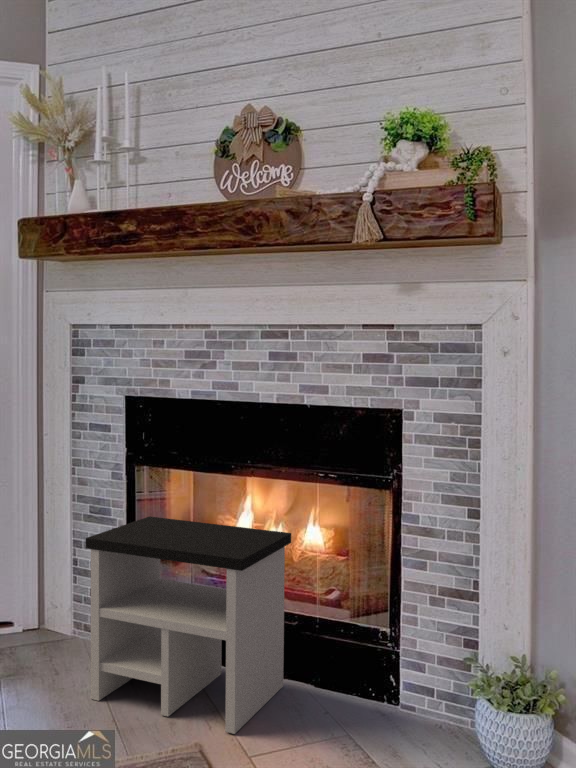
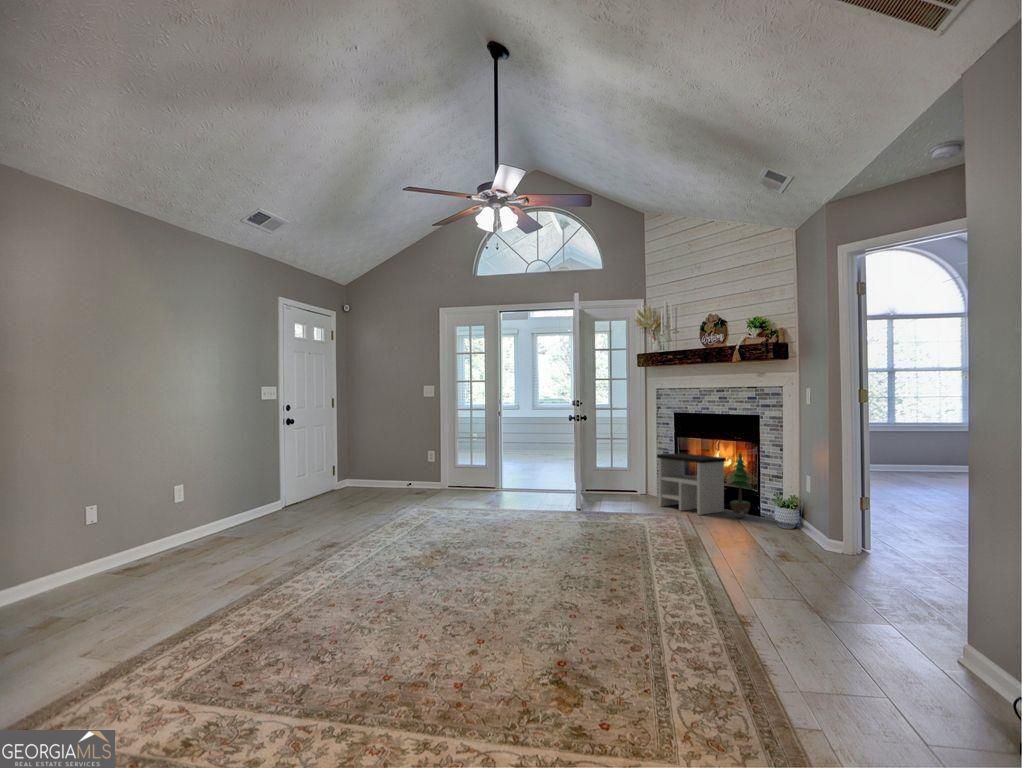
potted tree: none [314,522,385,722] -> present [728,453,752,518]

